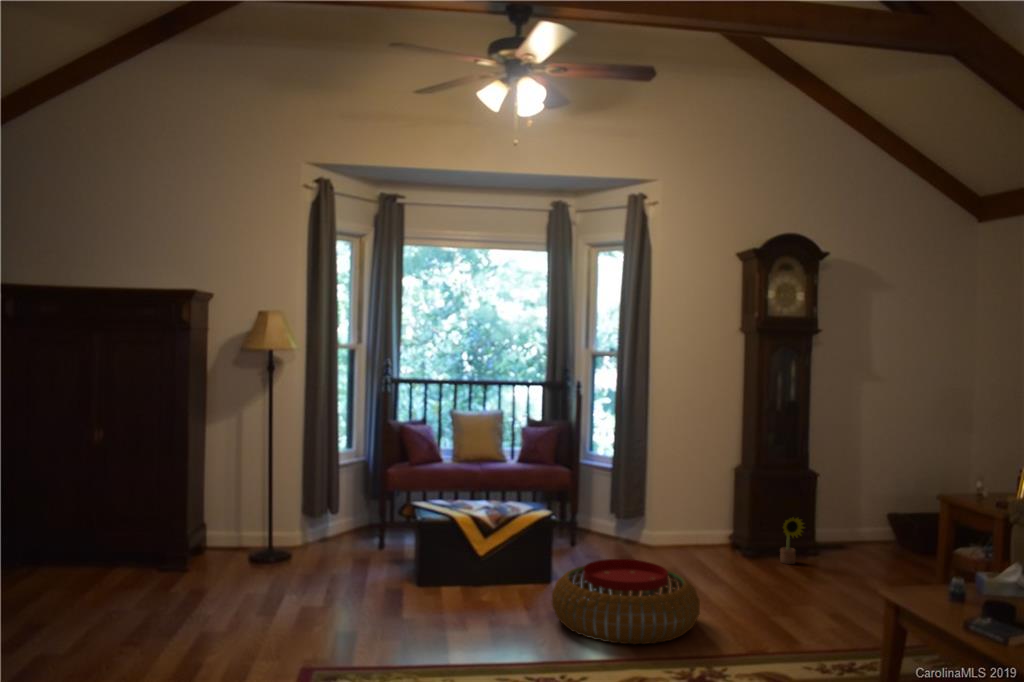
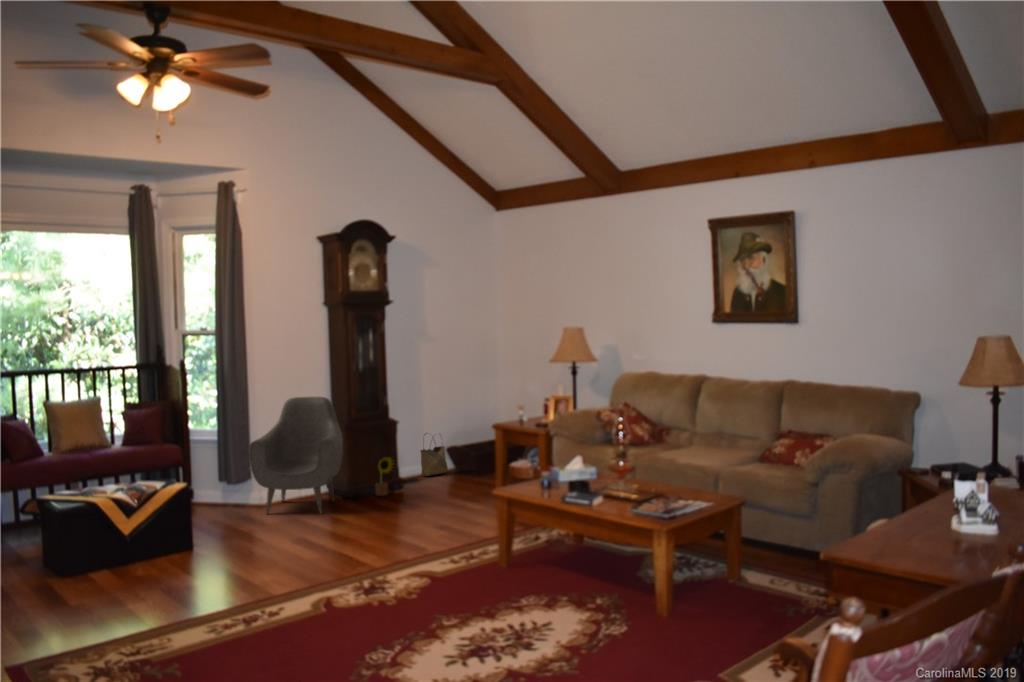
armchair: none [633,433,741,571] -> present [249,397,343,514]
woven basket: none [851,495,889,550] -> present [420,446,448,476]
pouf: present [552,559,700,644] -> none [215,510,349,583]

